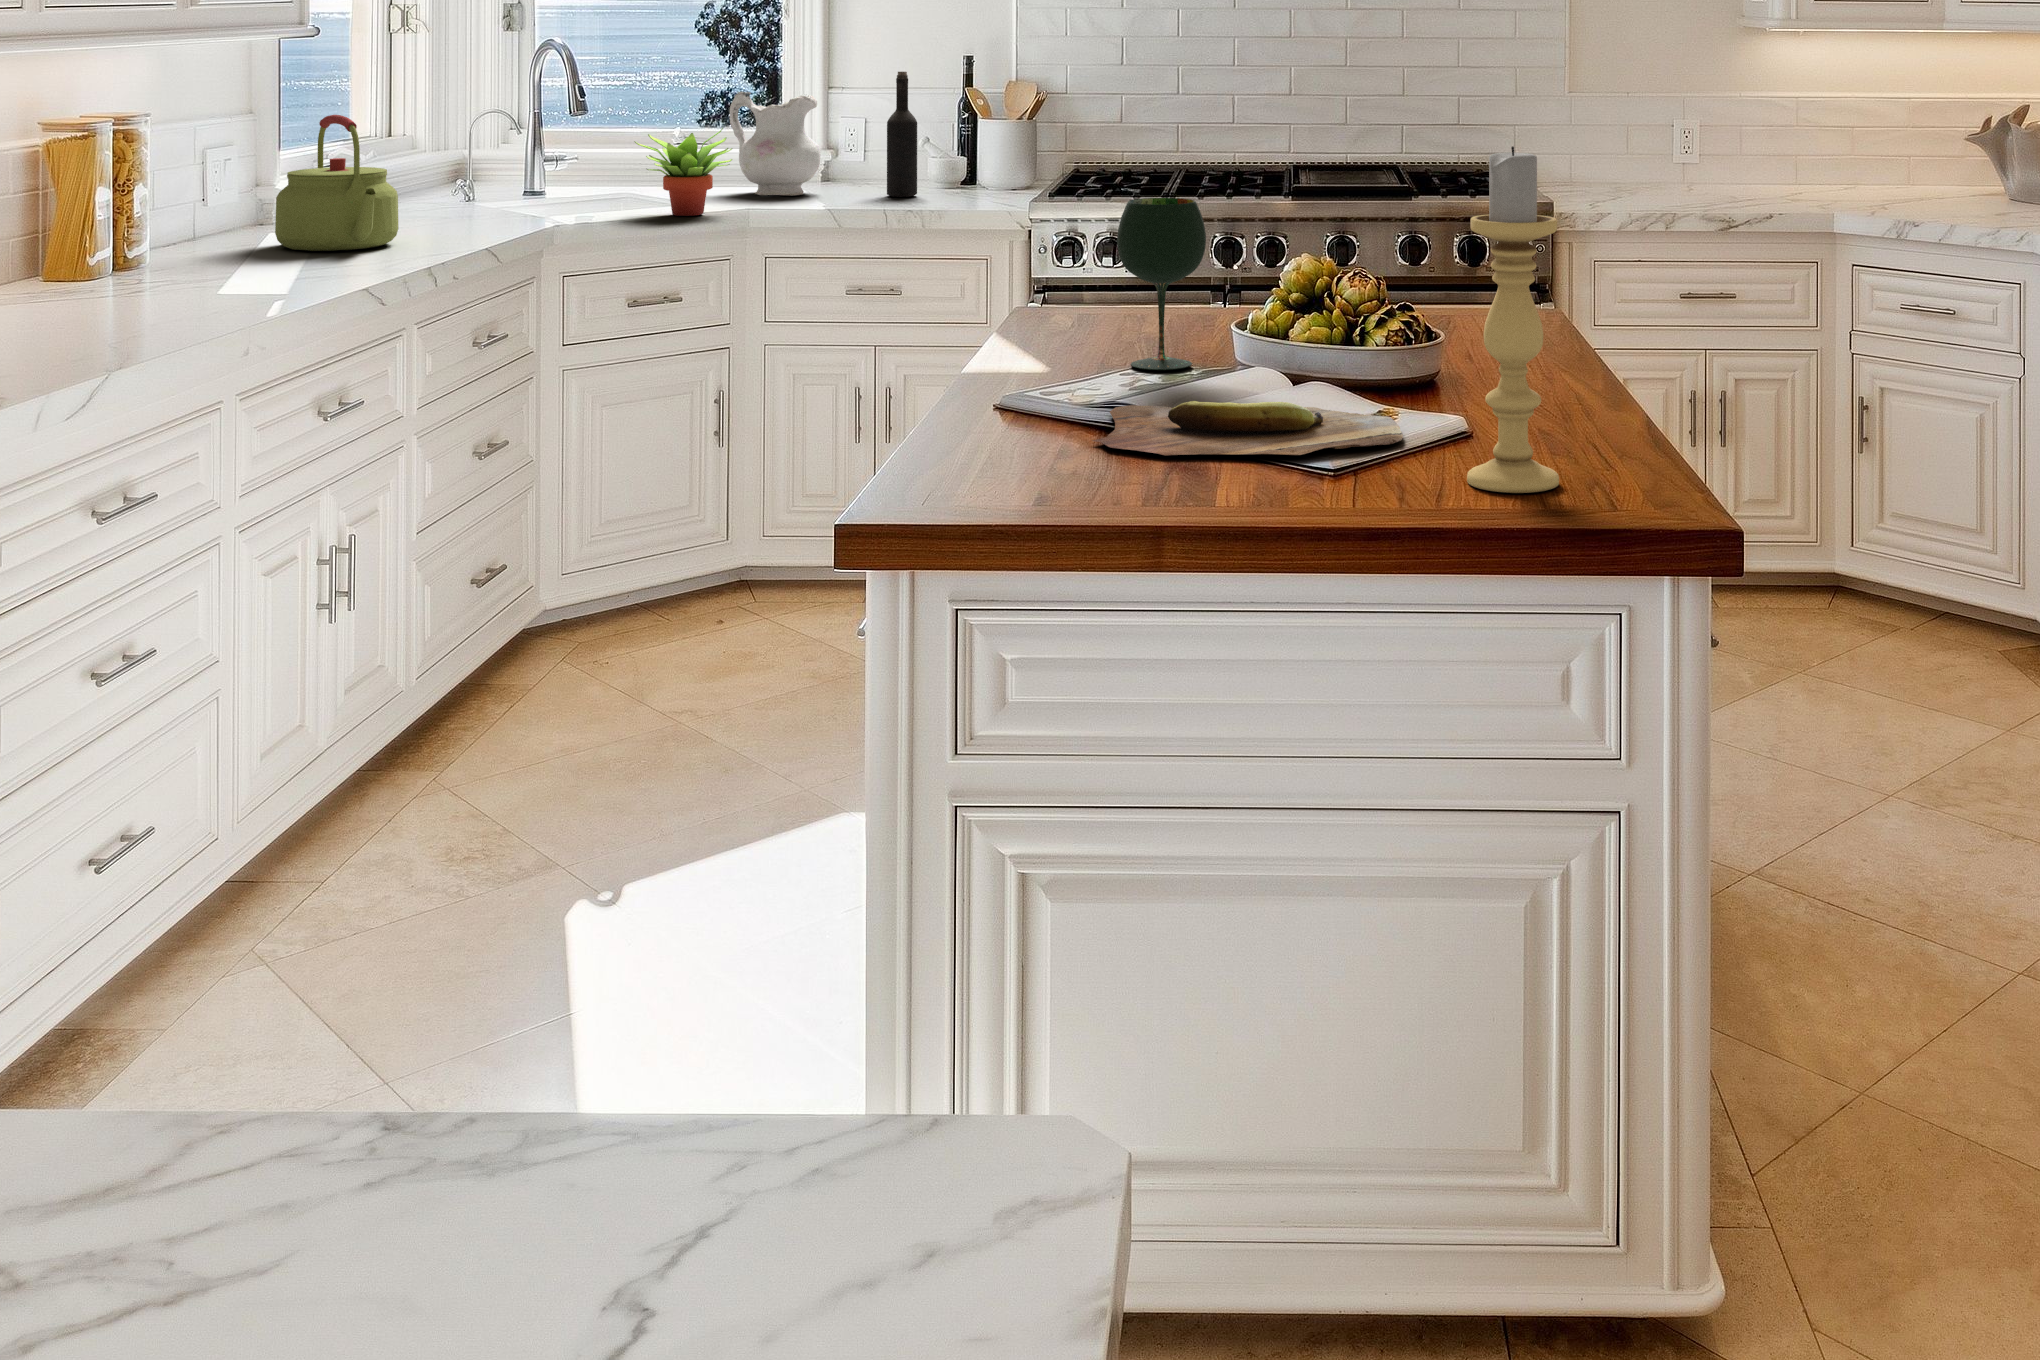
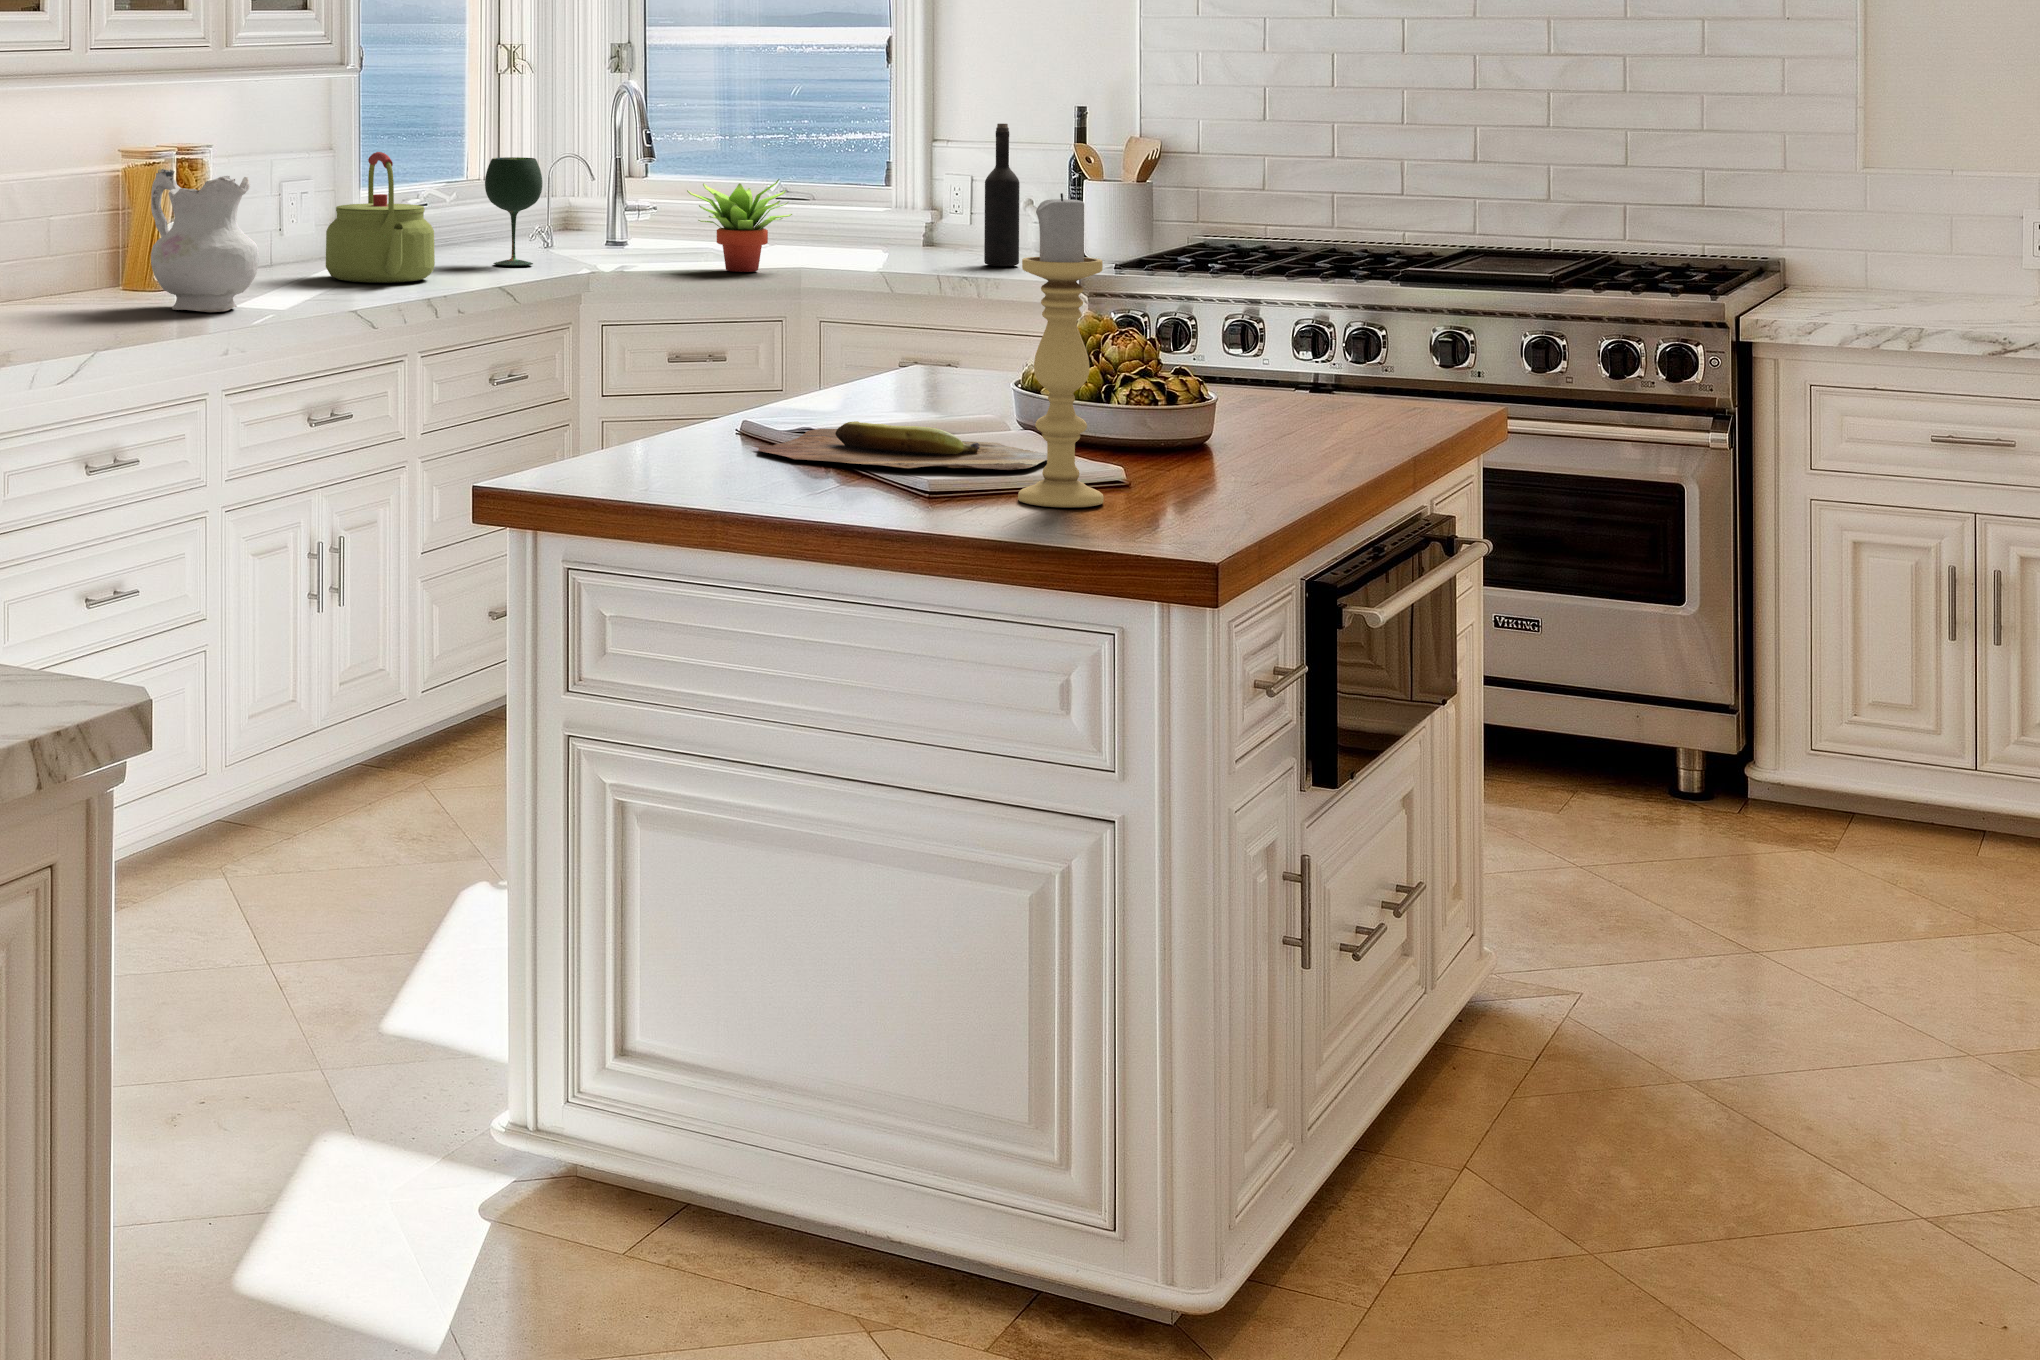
ceramic pitcher: present [730,91,821,196] -> present [151,169,259,312]
wine glass: present [1117,198,1206,370] -> present [485,157,542,266]

